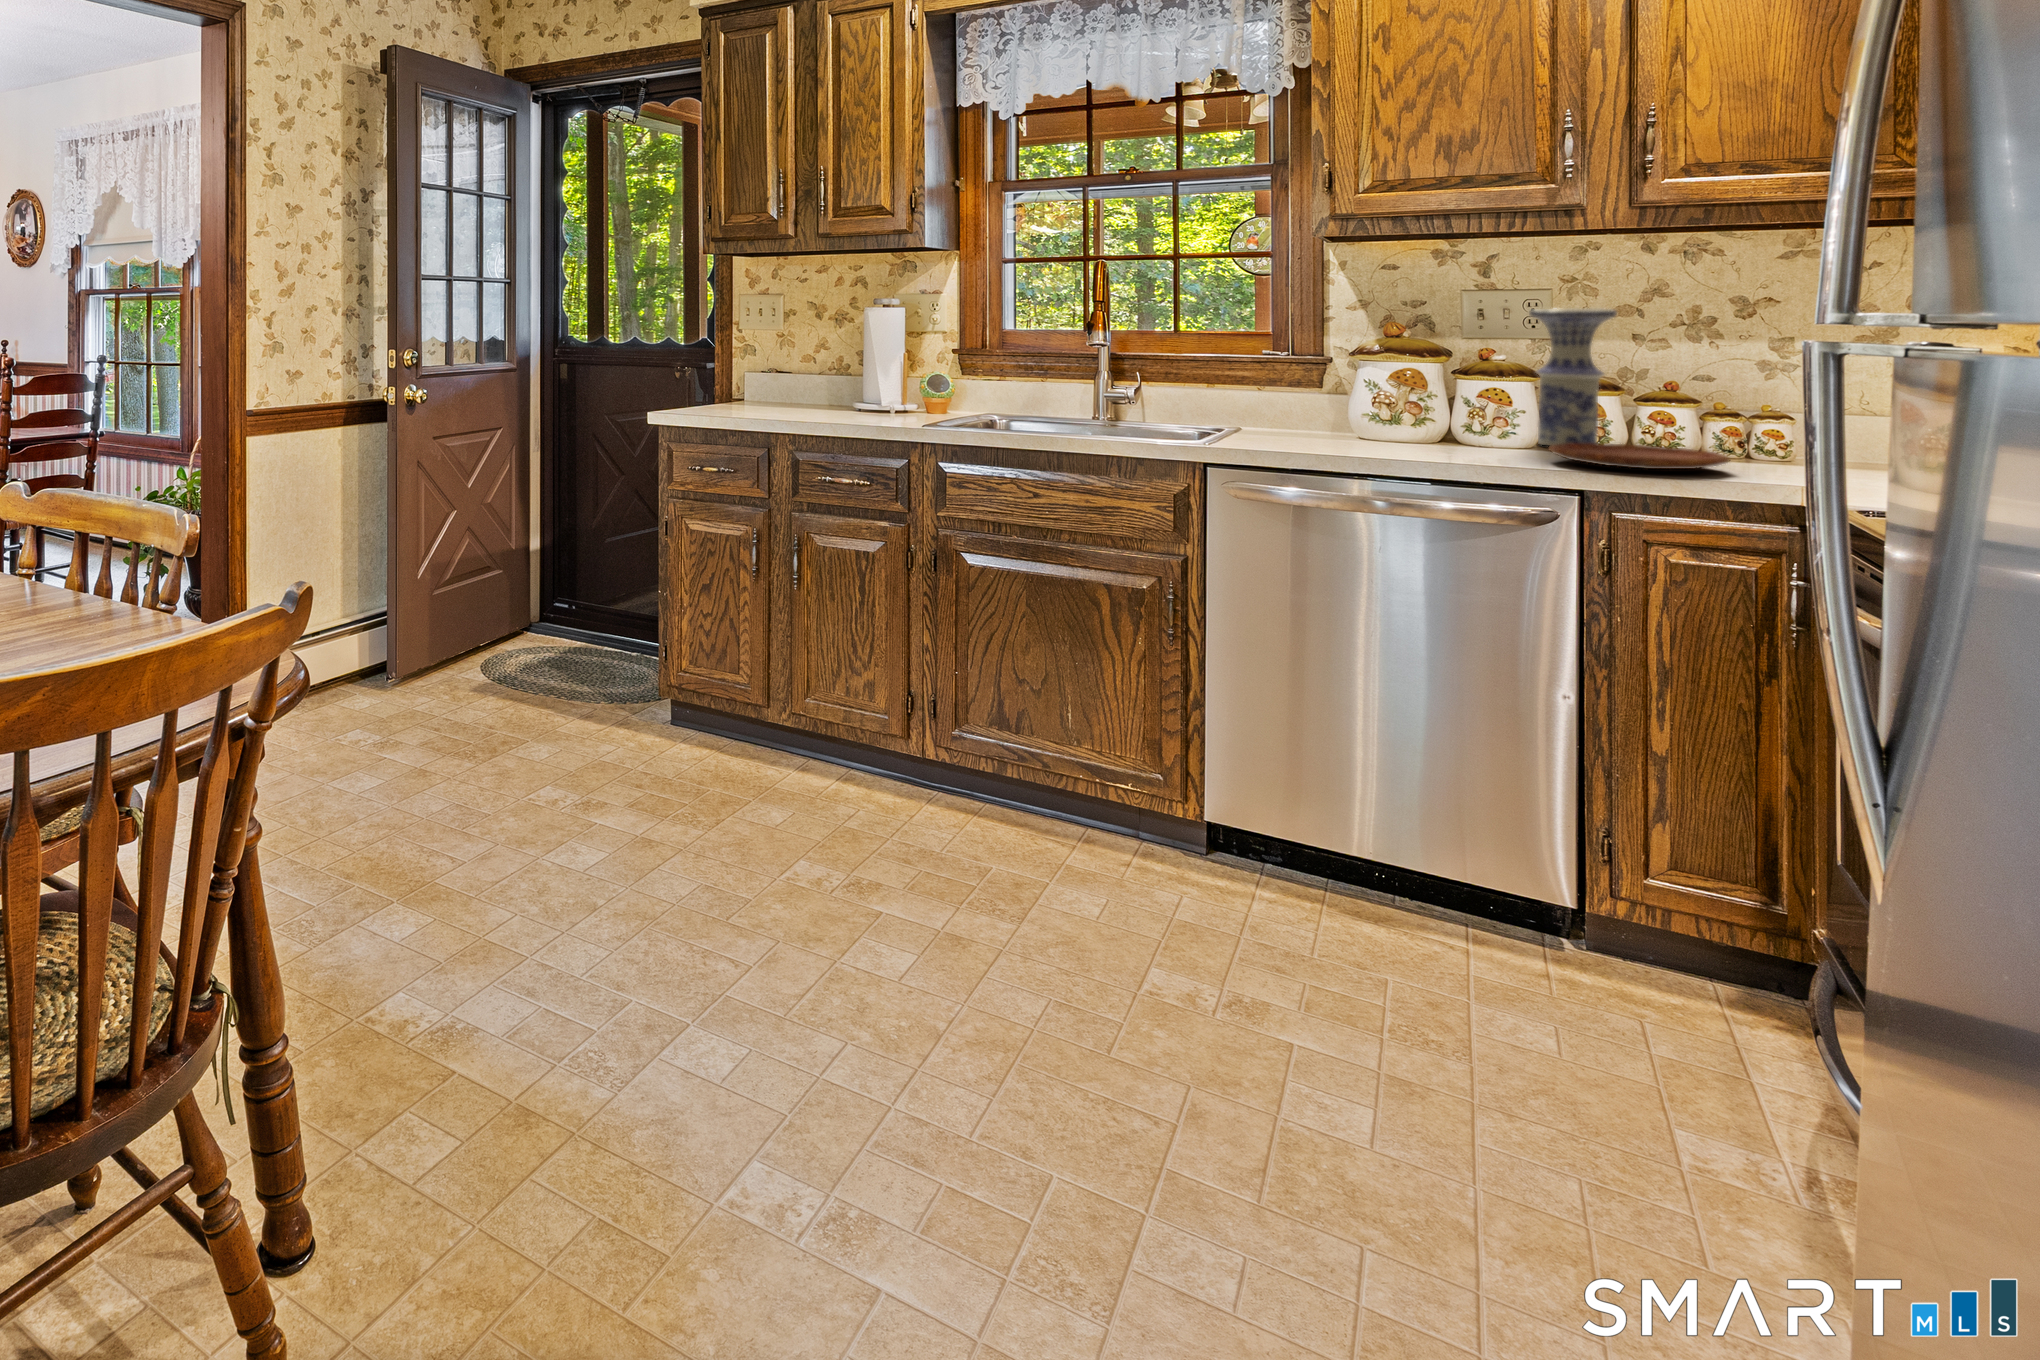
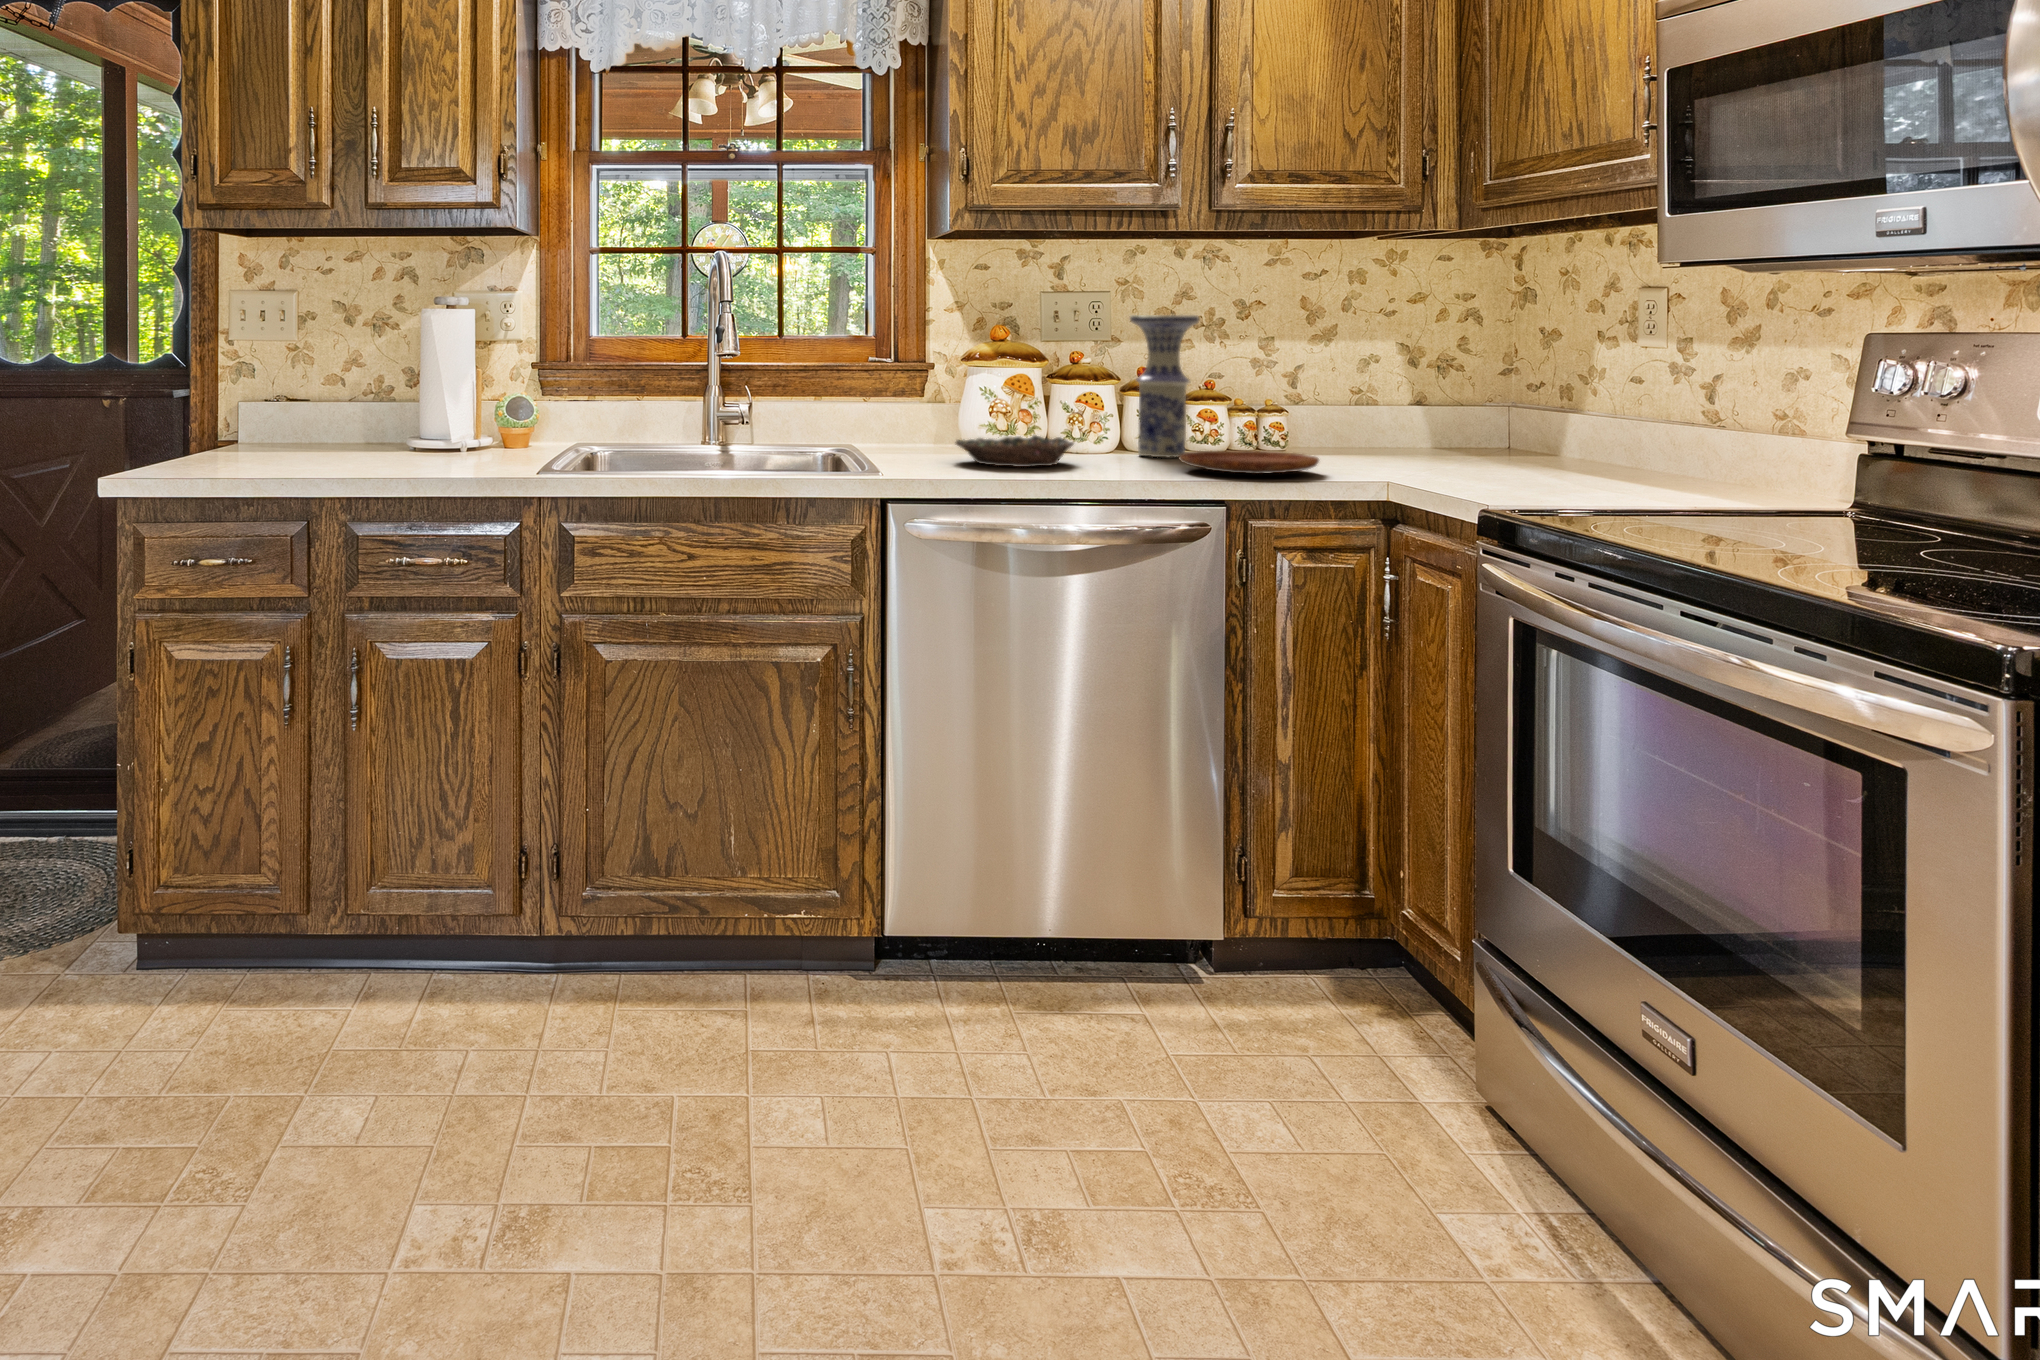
bowl: none [1308,418,1439,447] -> present [955,435,1074,467]

